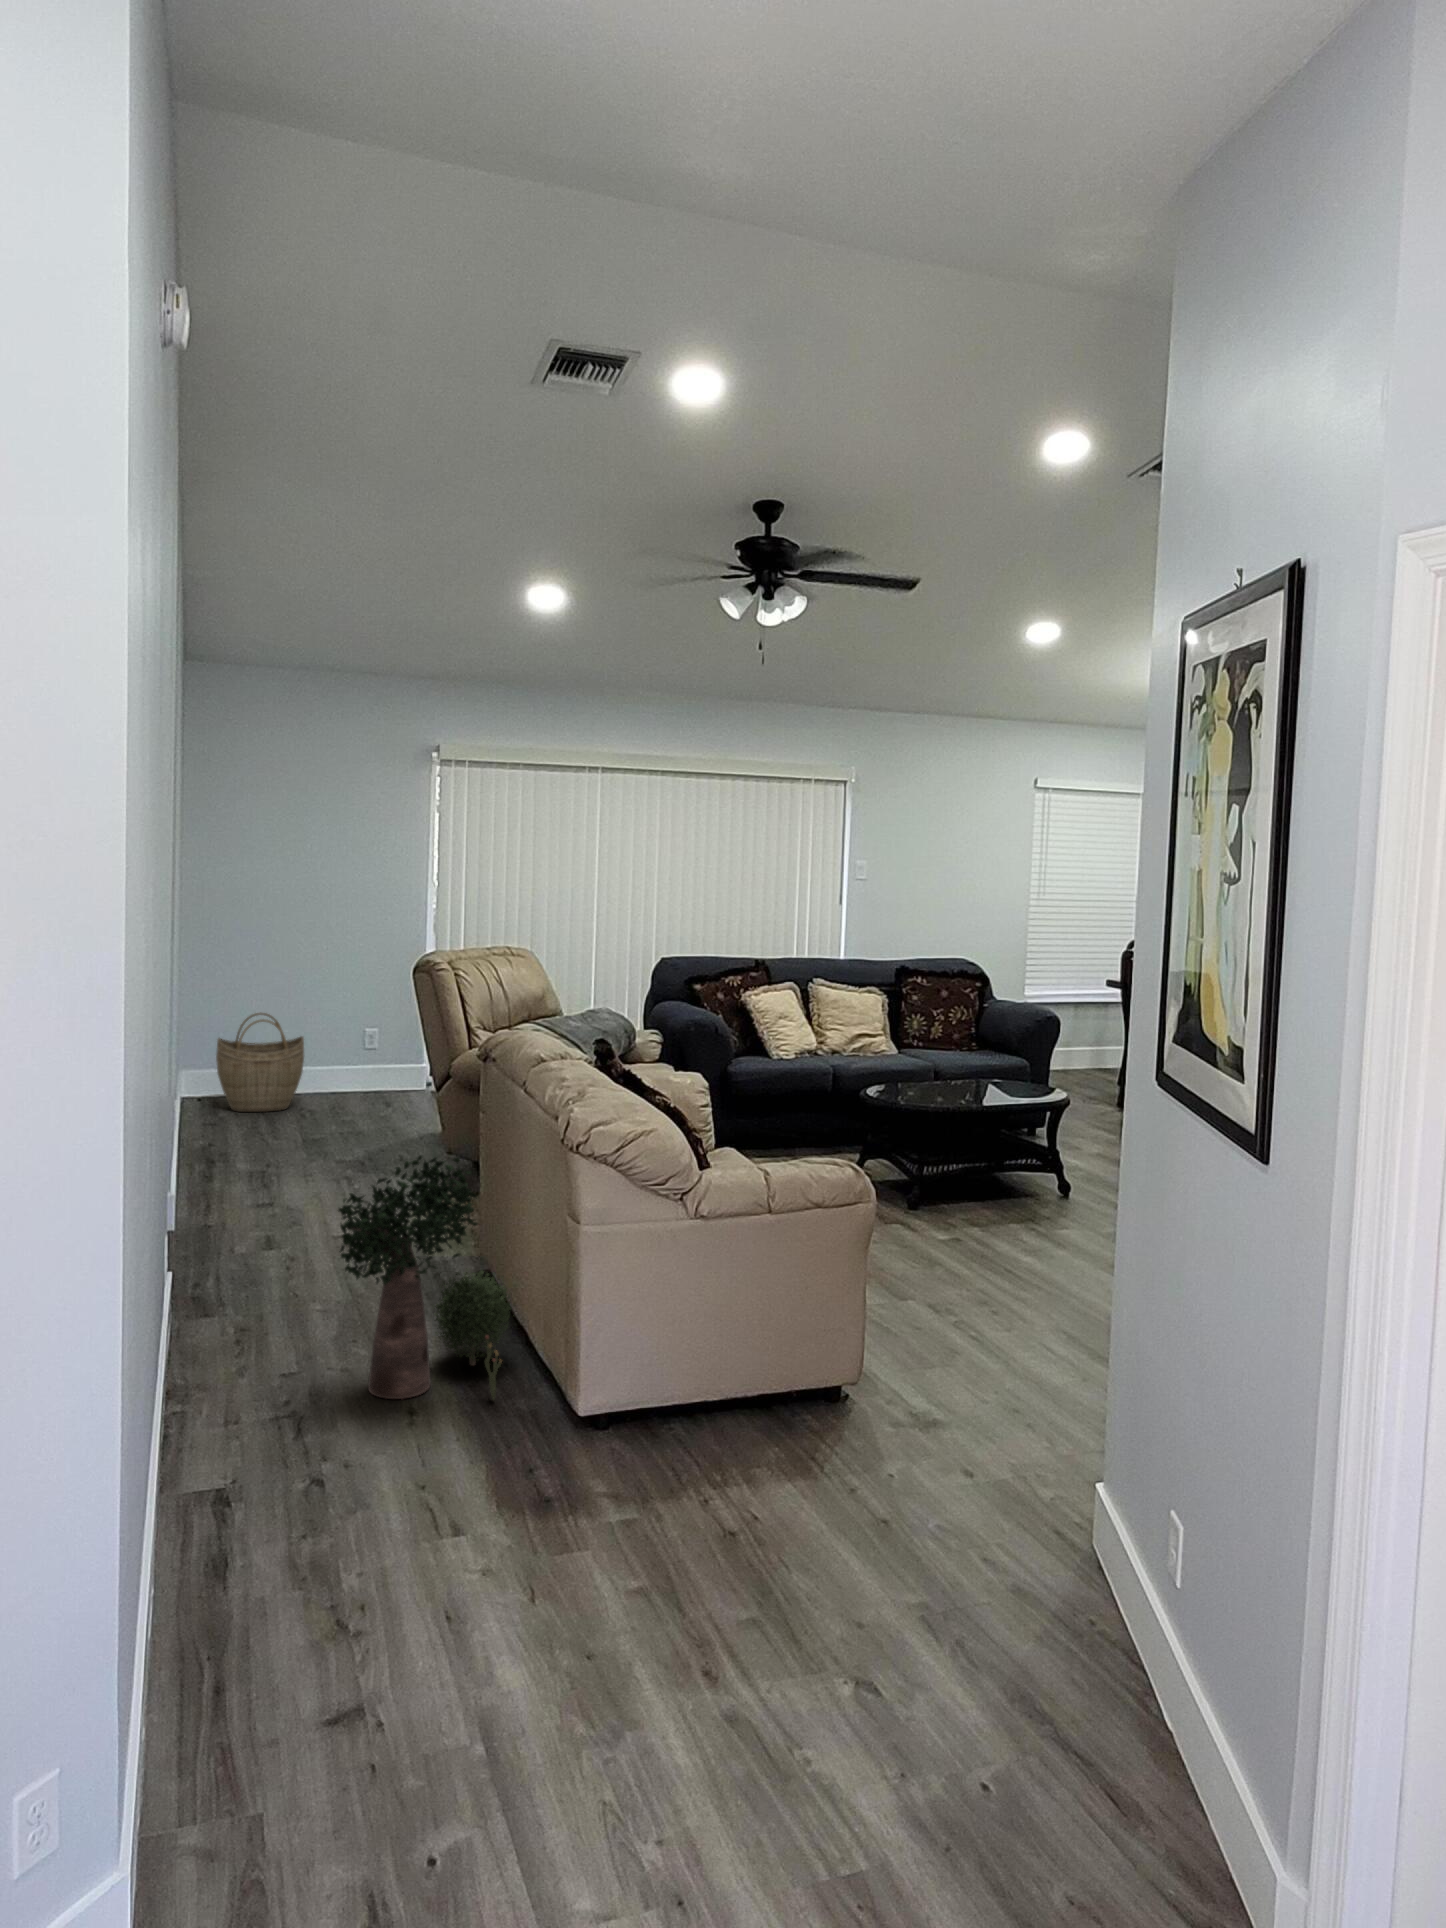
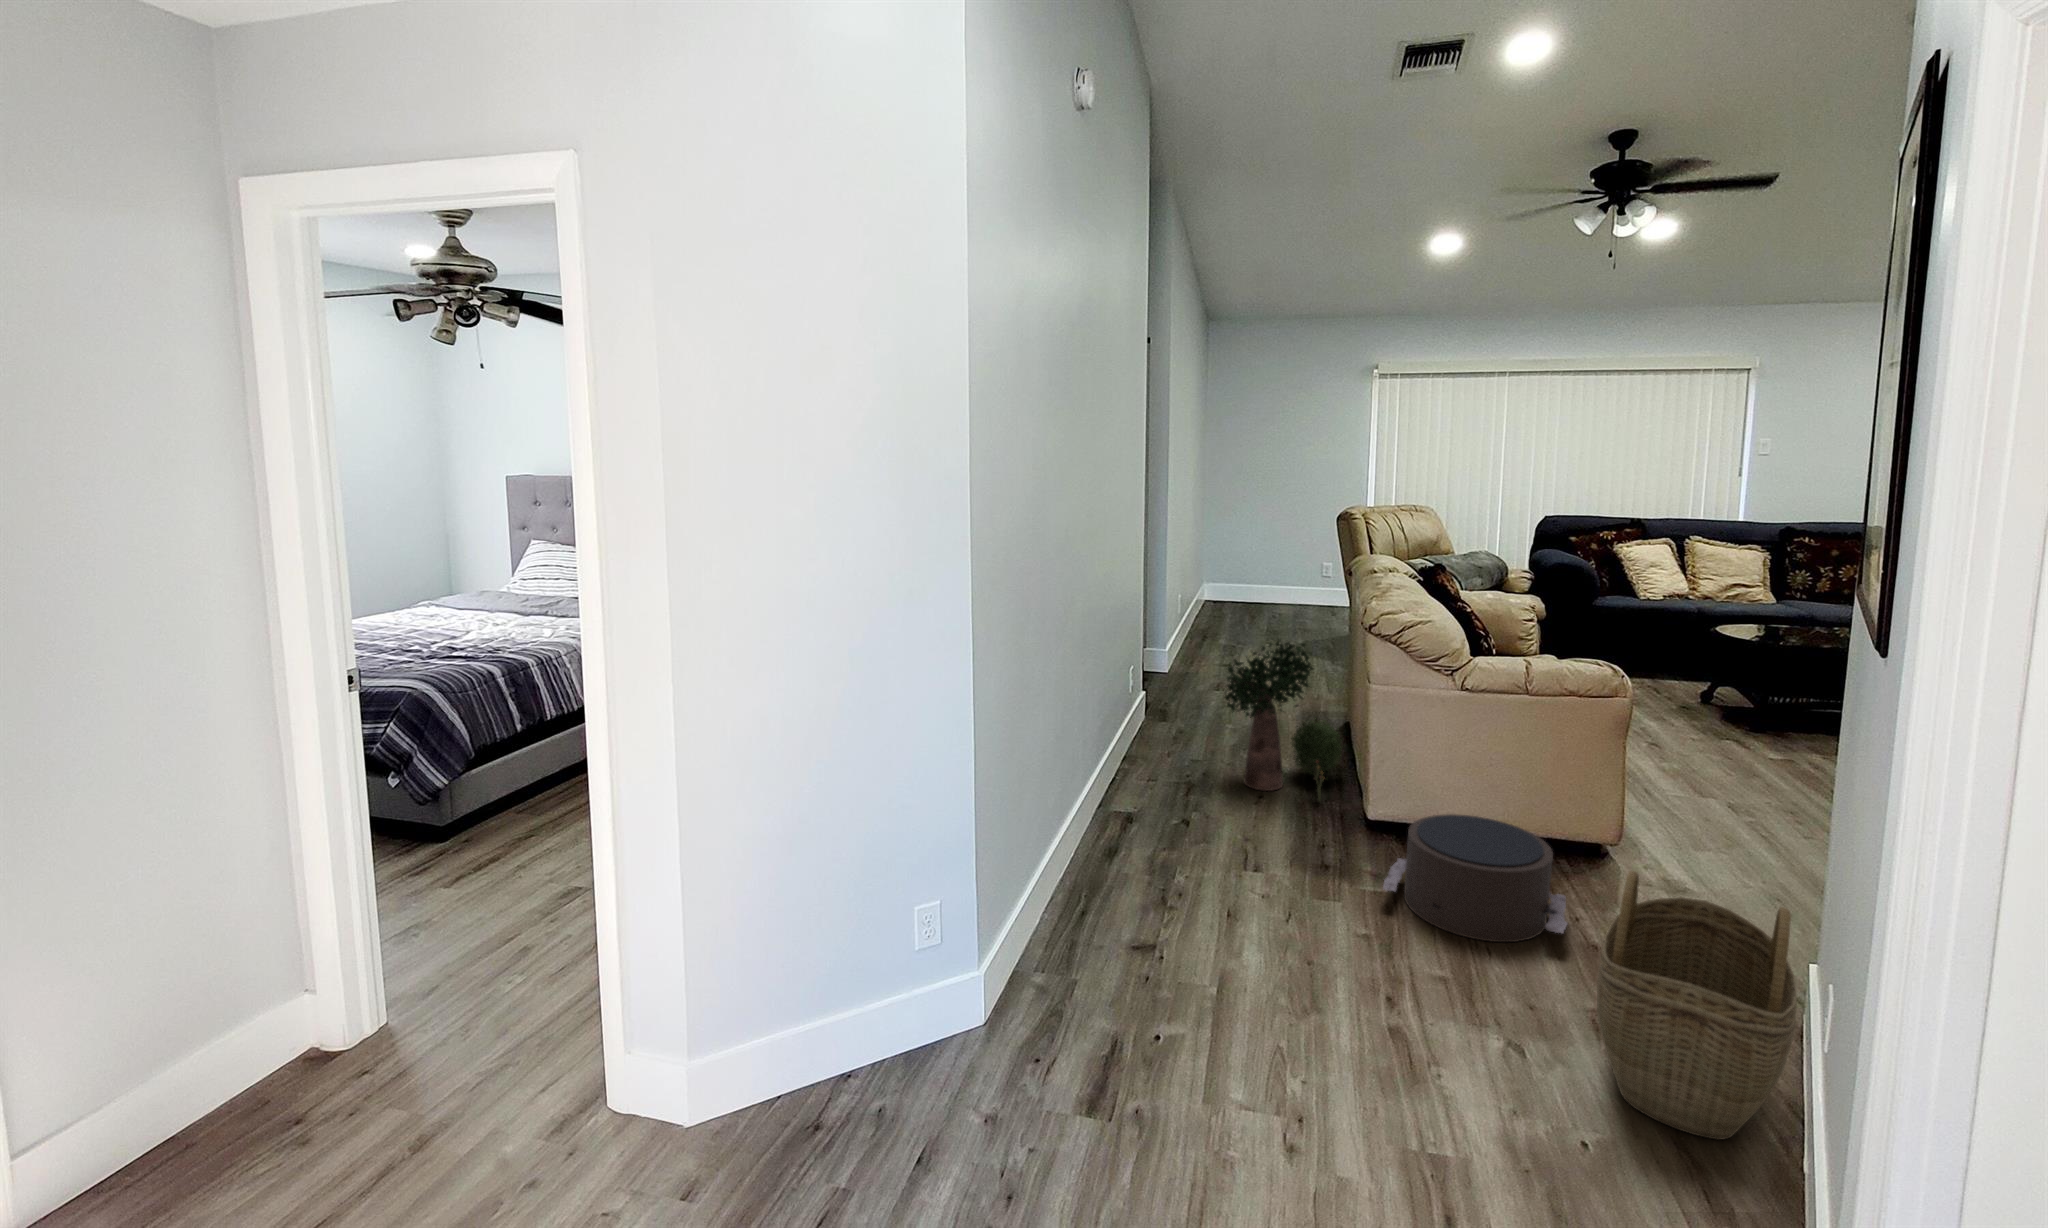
woven basket: present [216,1013,304,1112] -> present [1597,871,1797,1140]
pouf: none [639,1377,862,1551] -> present [1383,814,1567,942]

